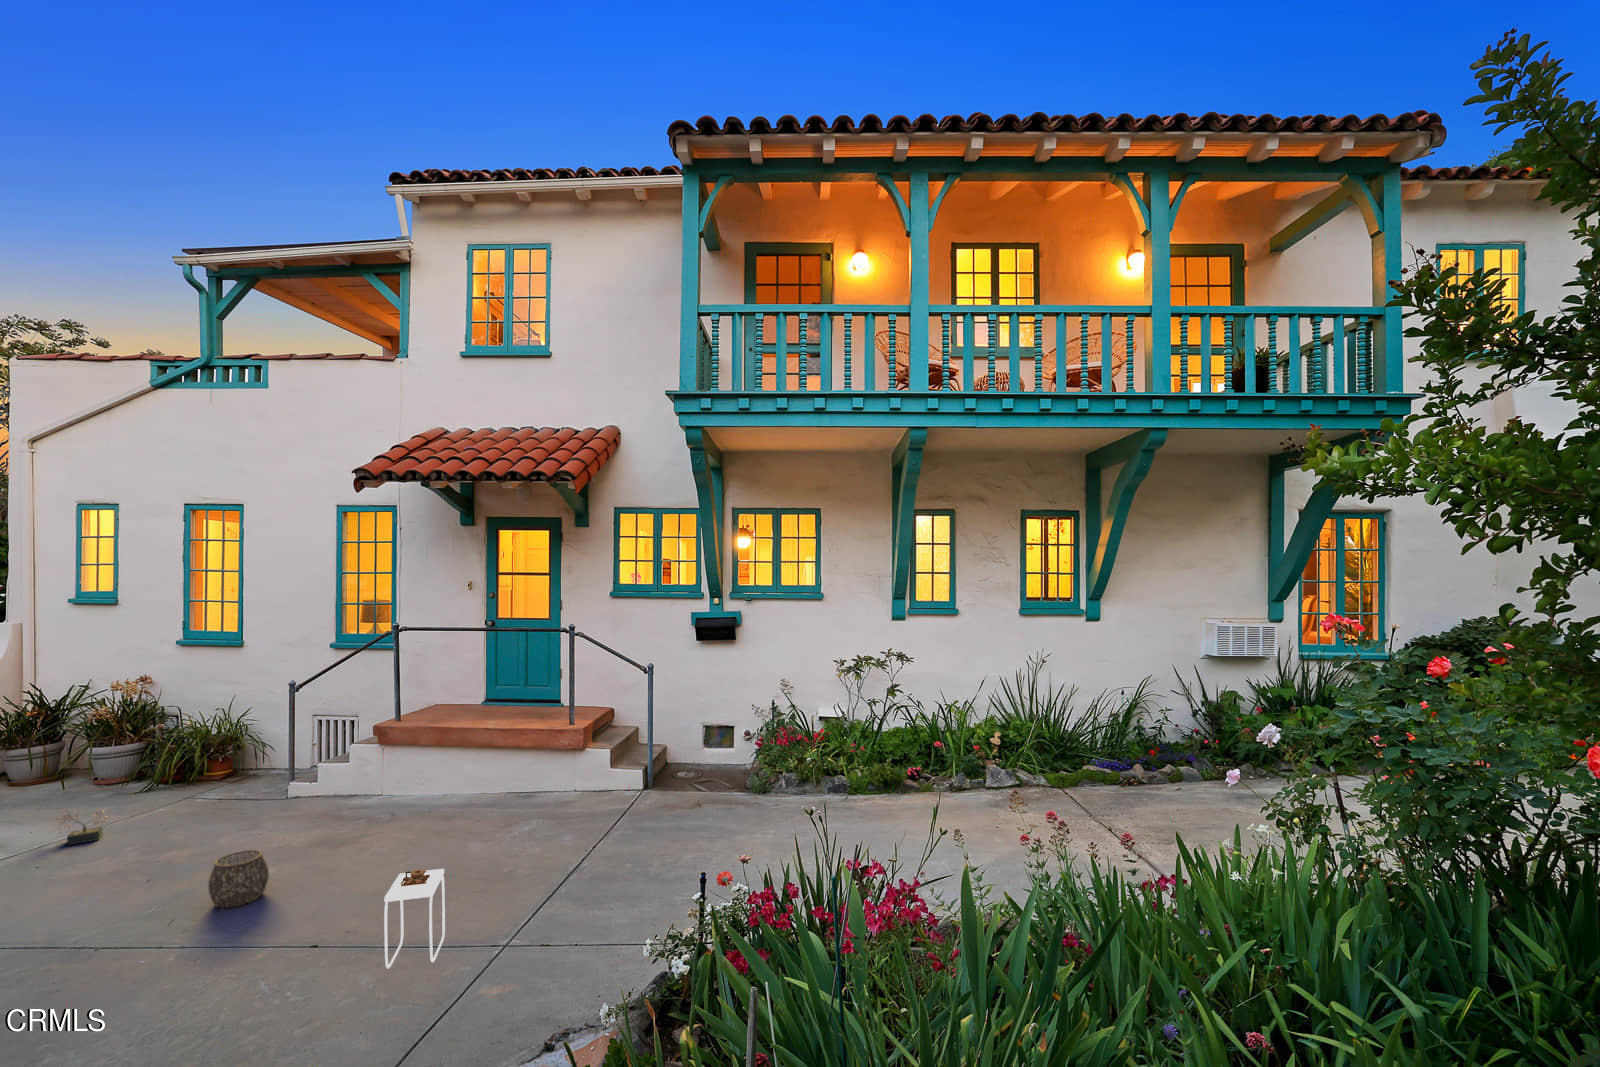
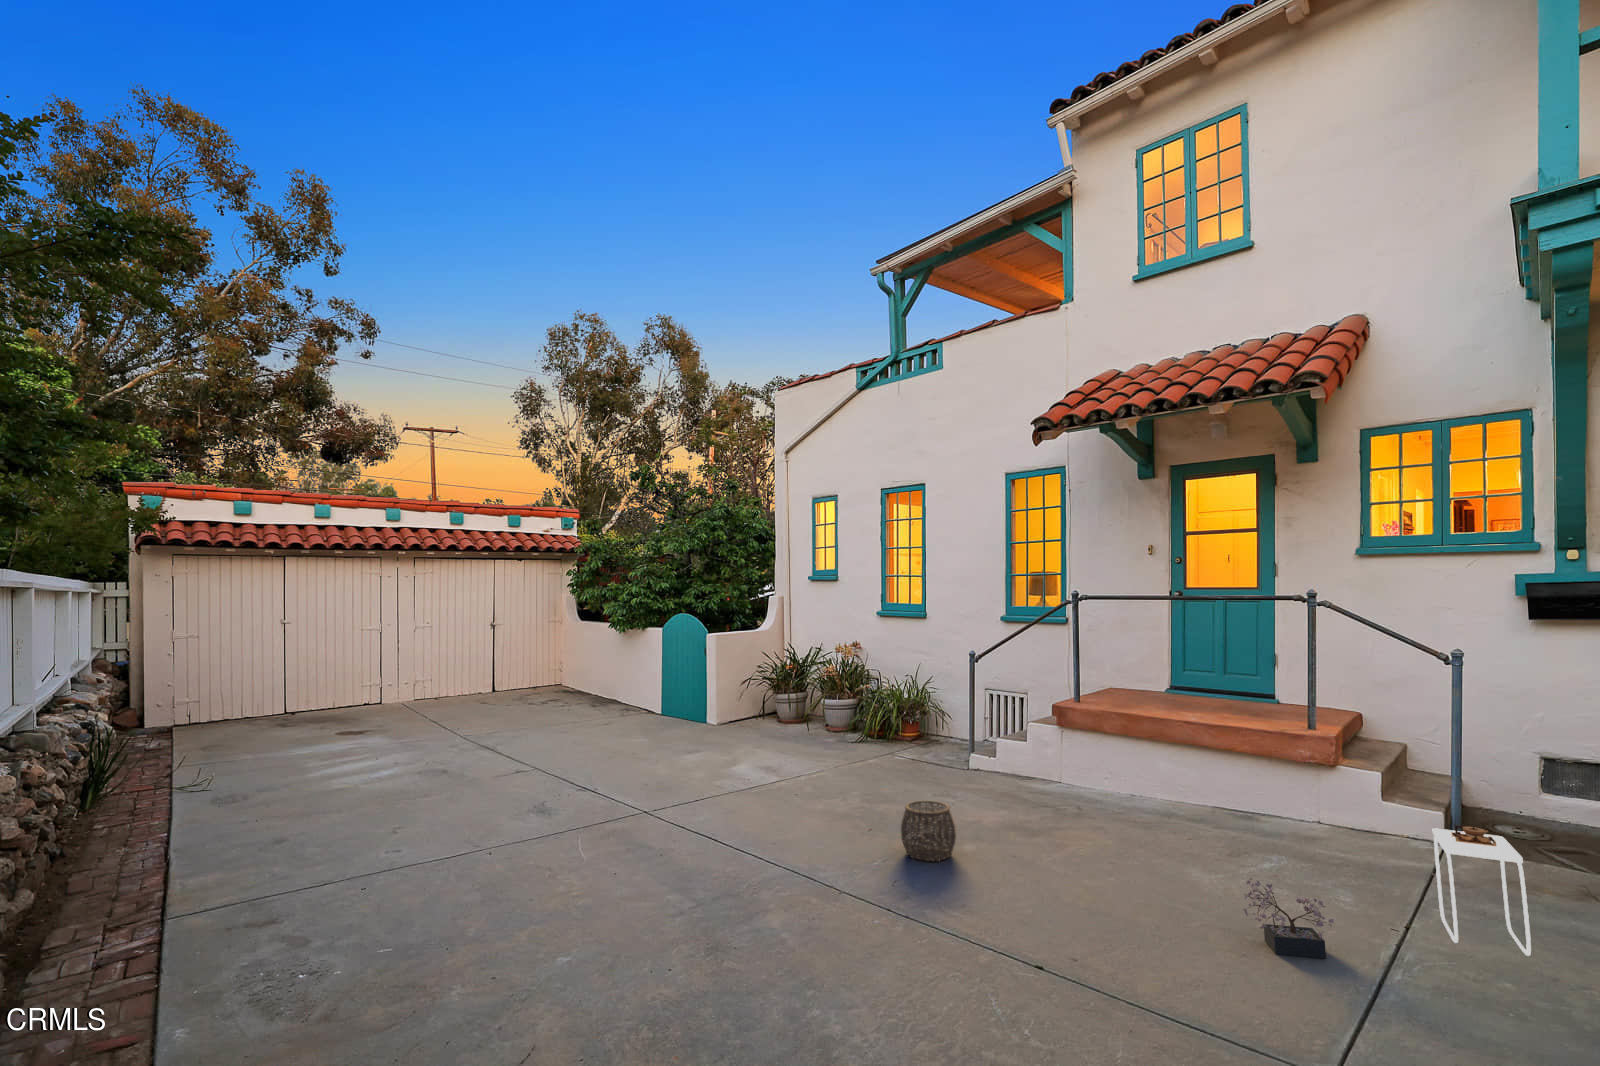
decorative plant: present [55,809,107,845] -> present [1243,878,1334,959]
side table: present [384,869,445,968] -> present [1432,825,1531,956]

